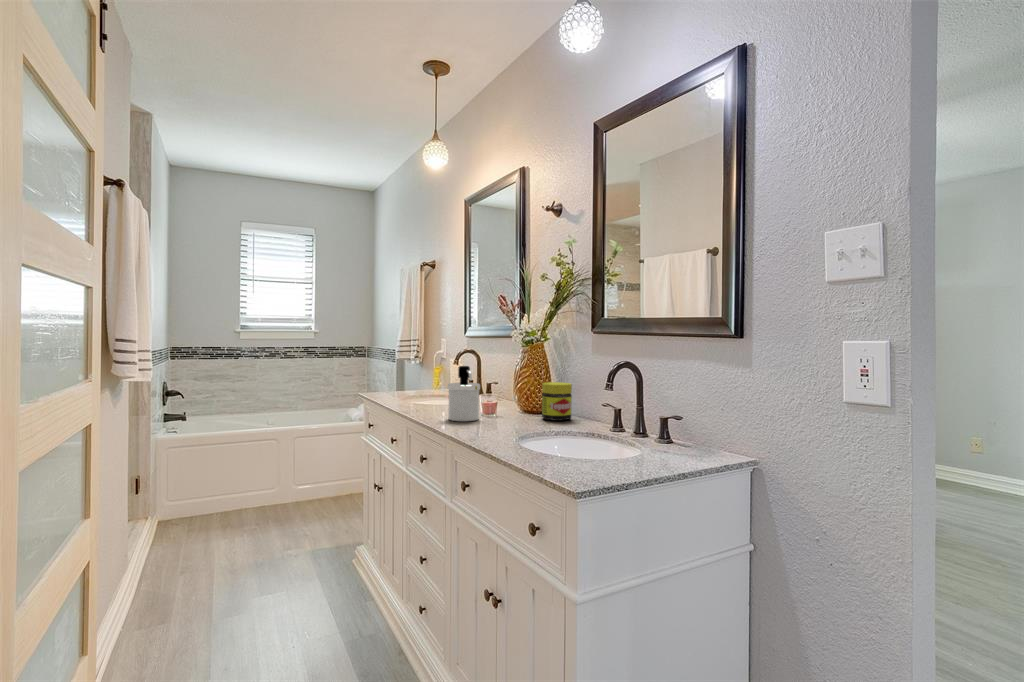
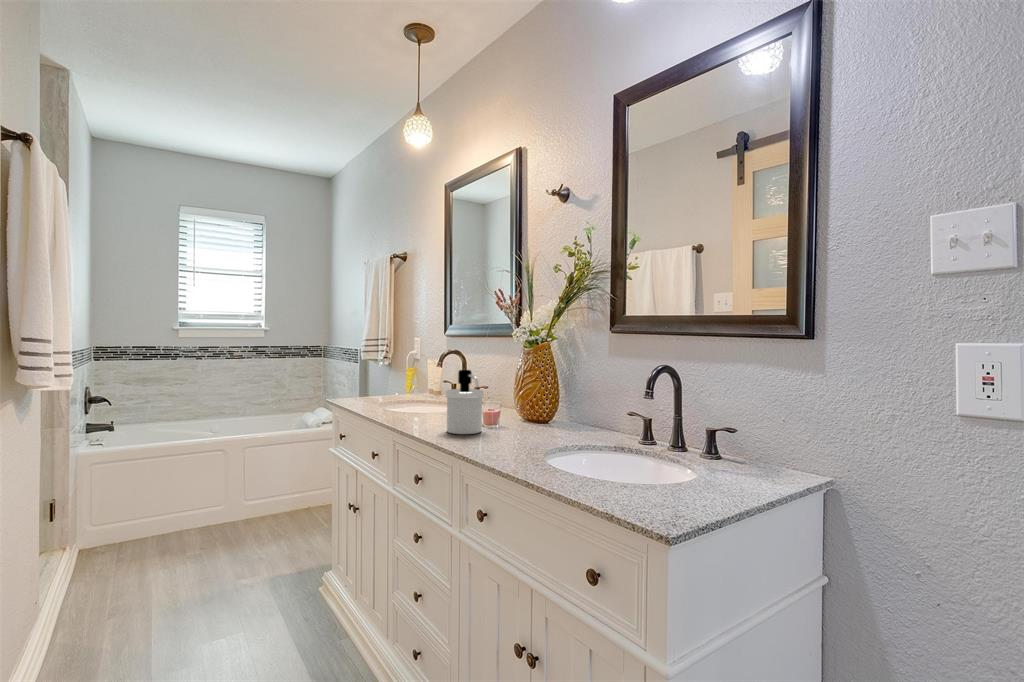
jar: present [542,382,572,421] -> none [552,388,586,431]

